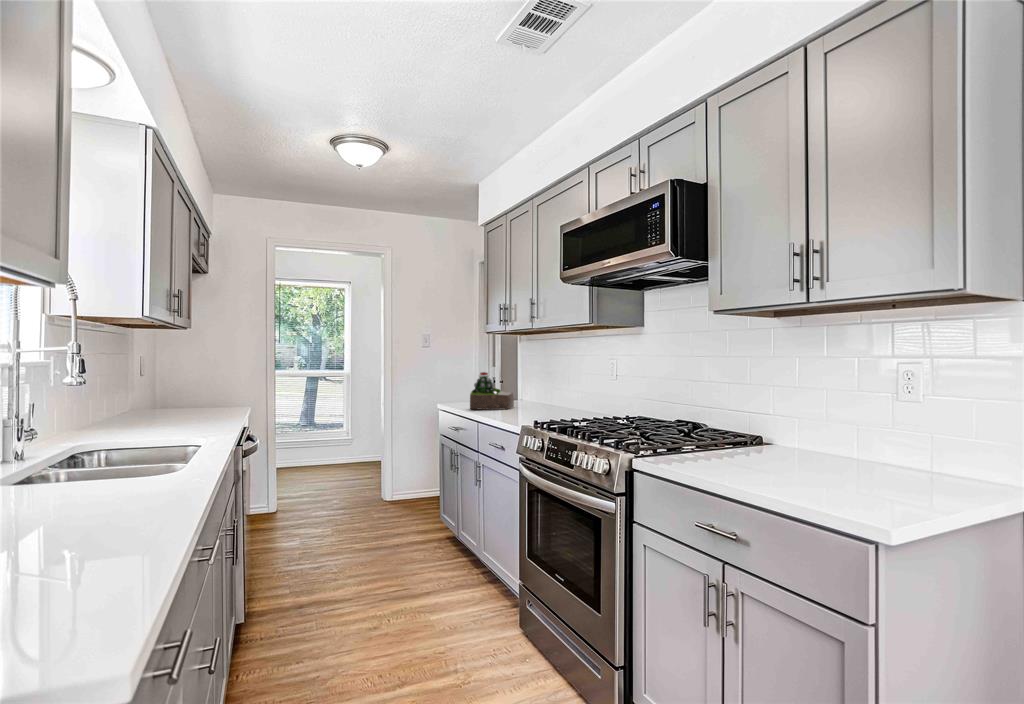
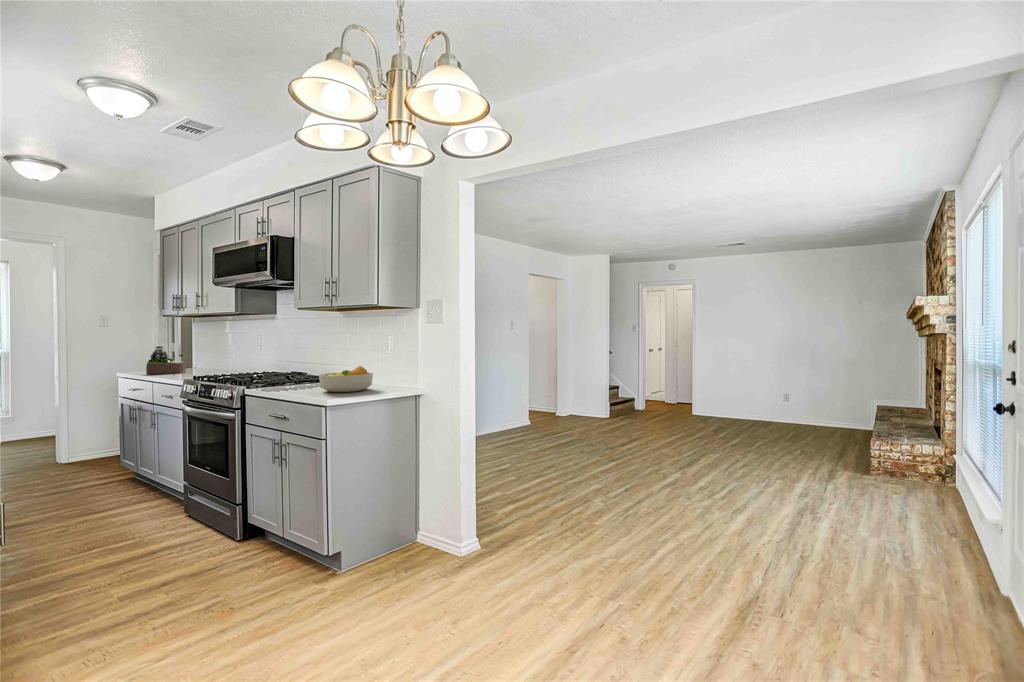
fruit bowl: none [802,429,919,494] -> present [319,366,373,392]

